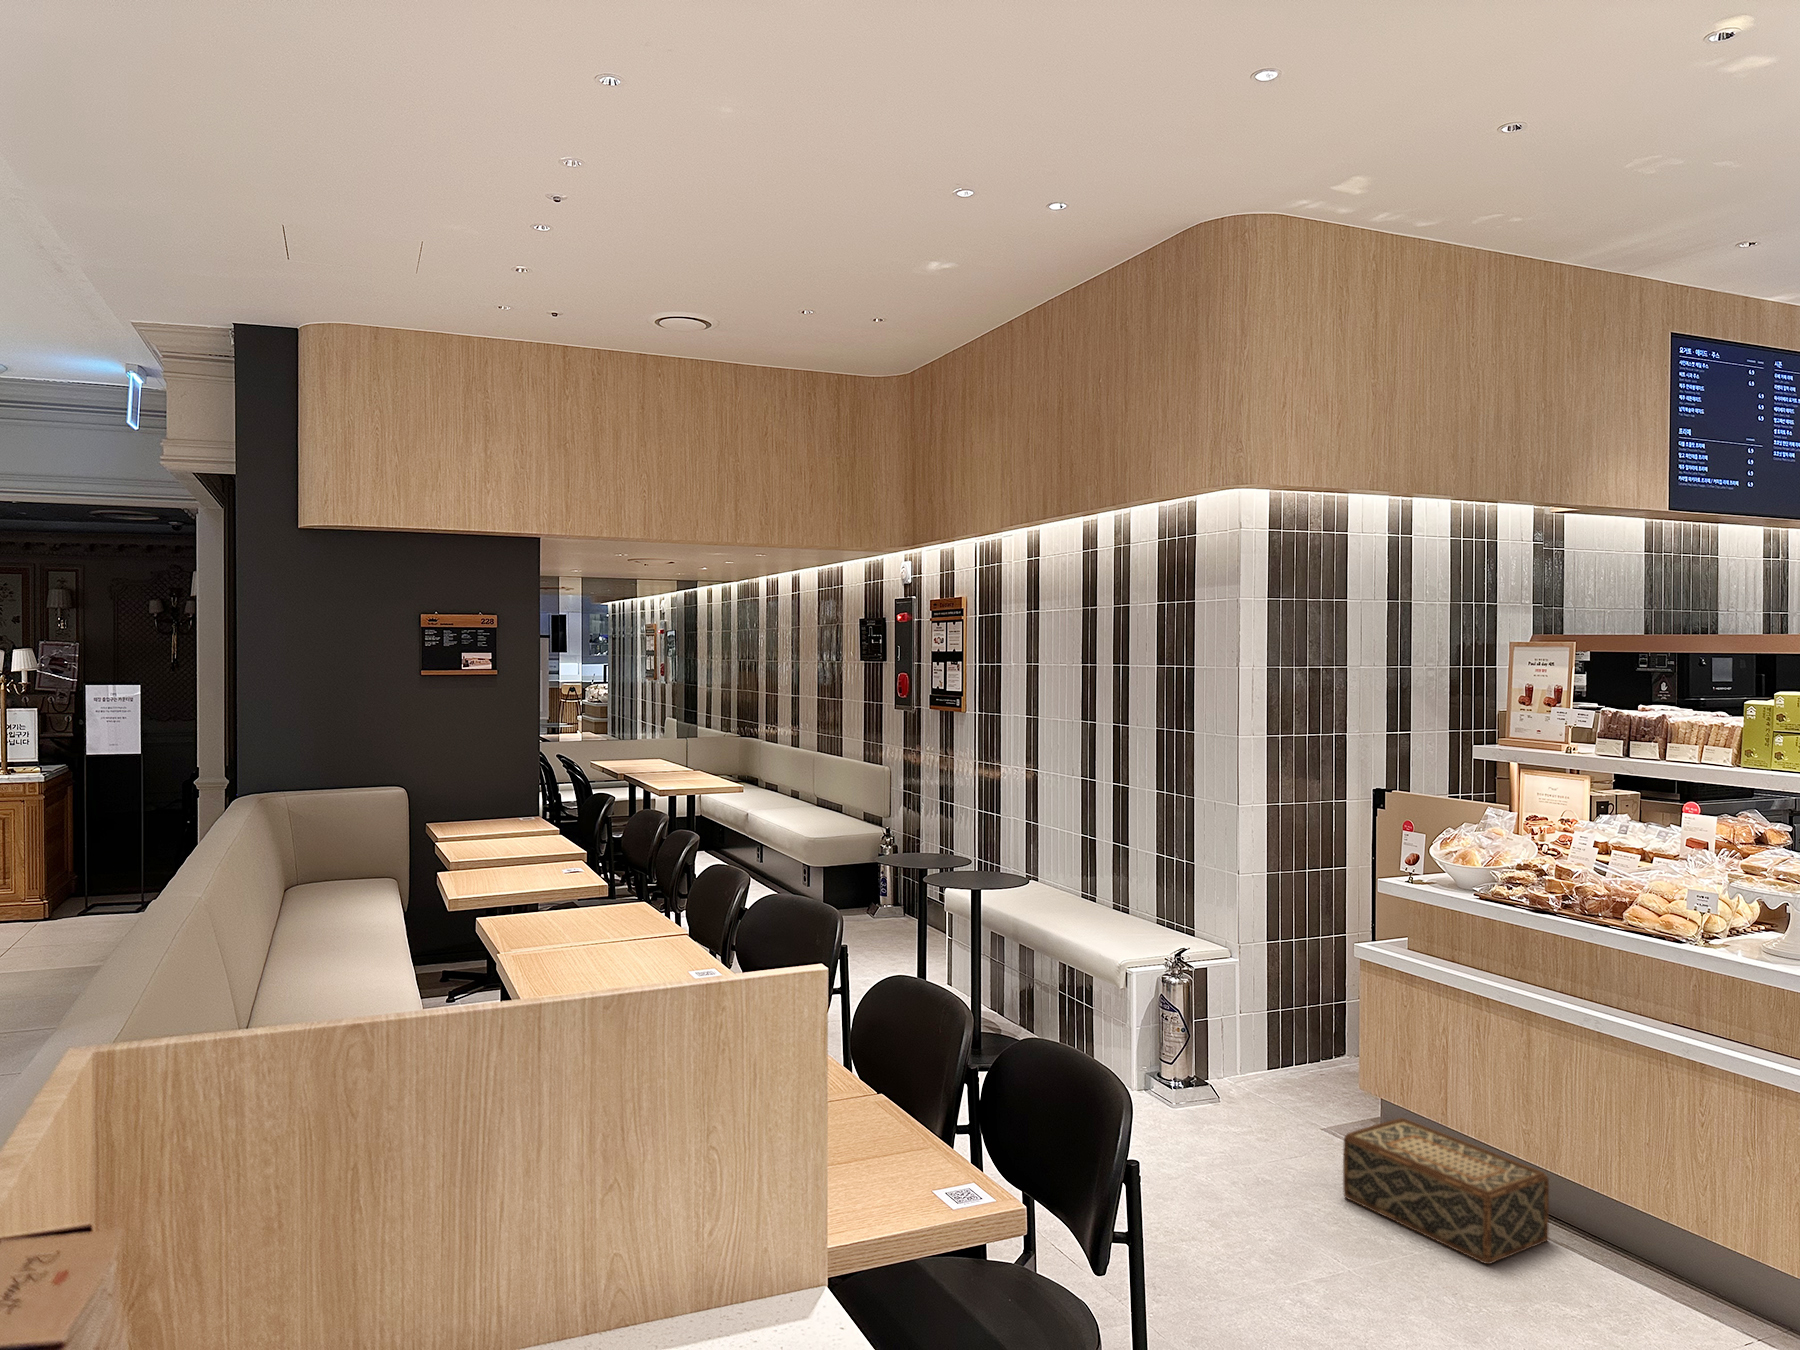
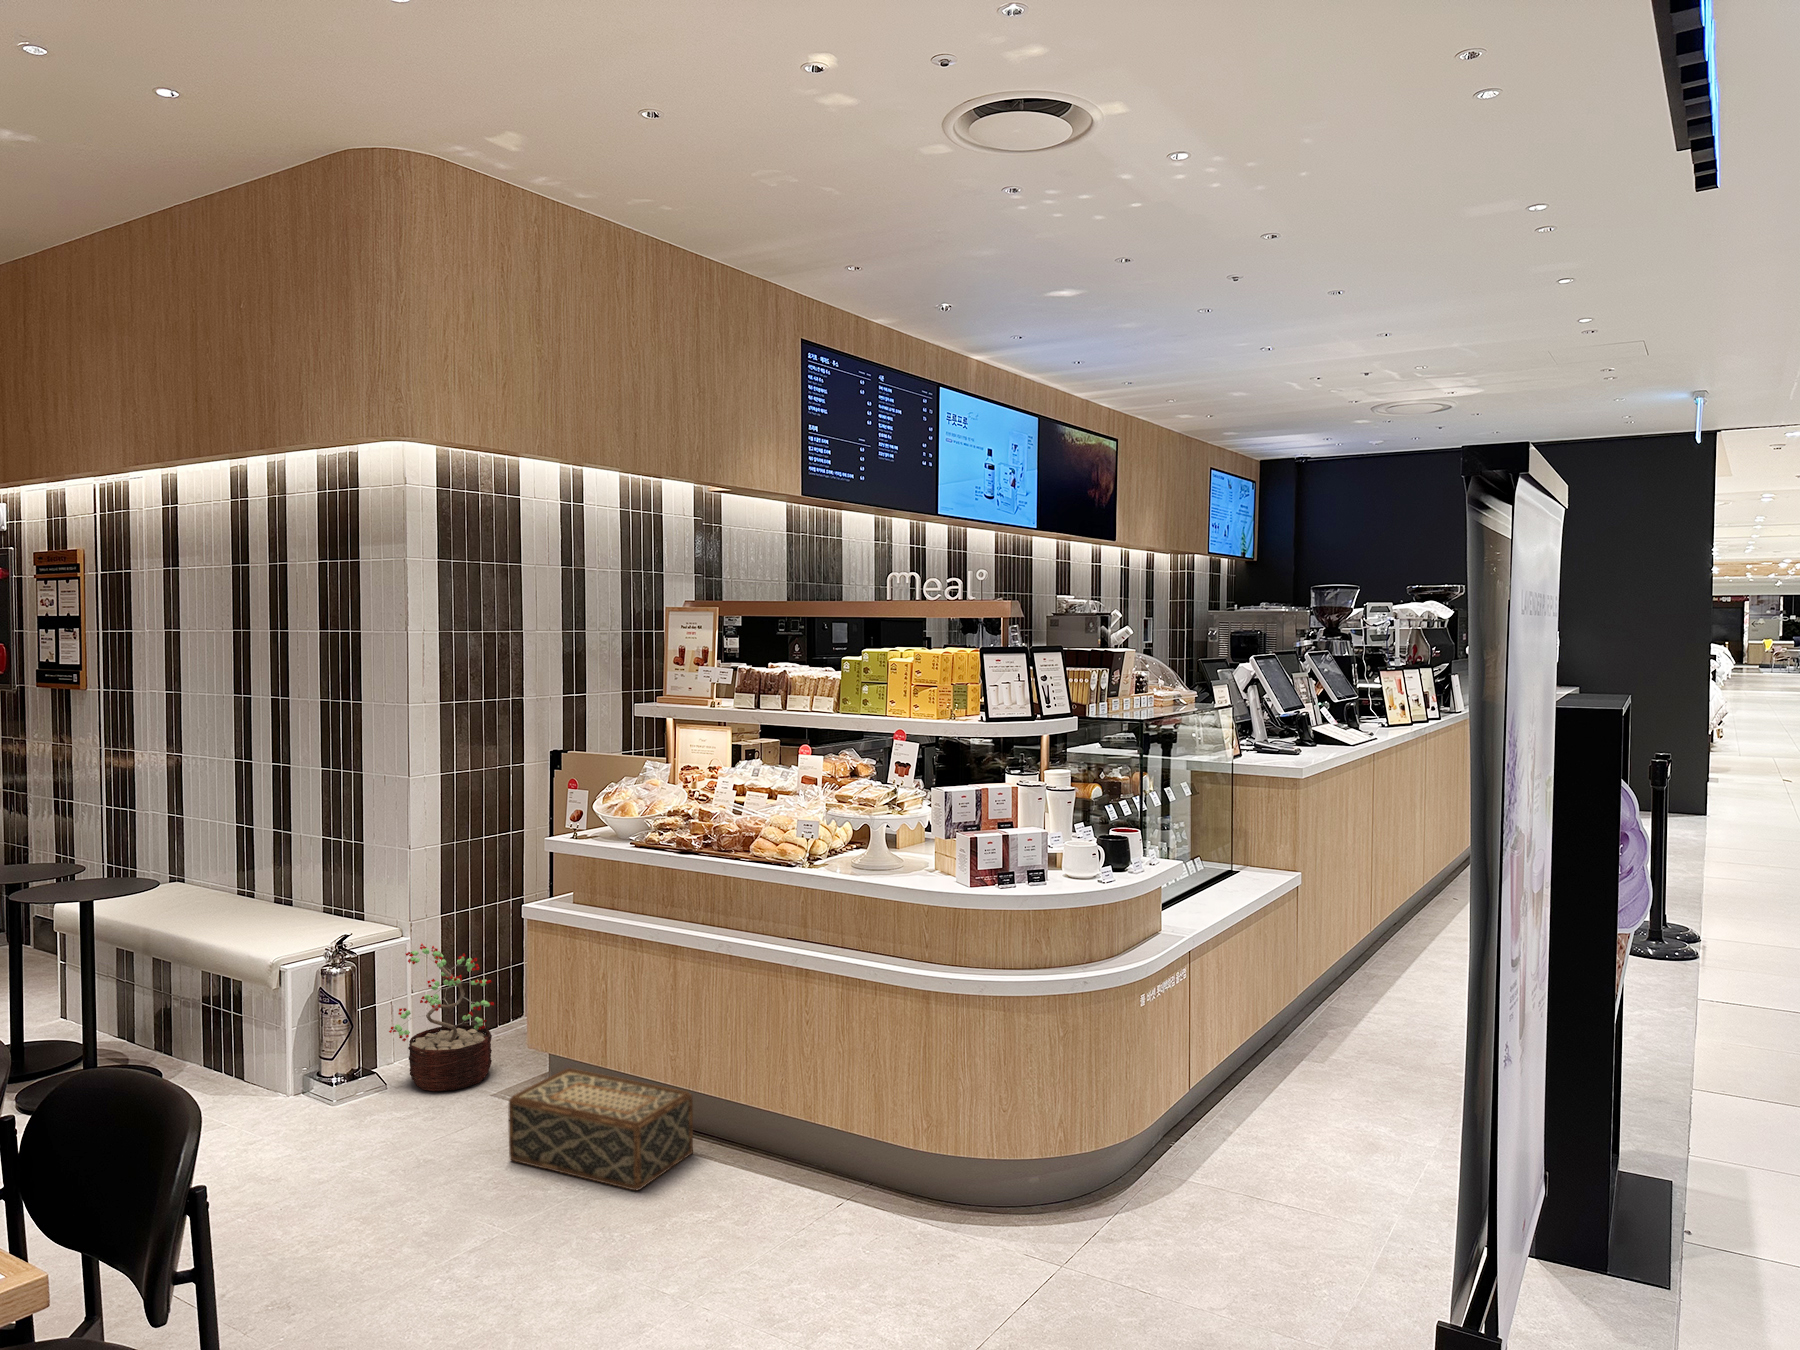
decorative plant: none [1219,966,1318,1115] -> present [389,944,494,1091]

